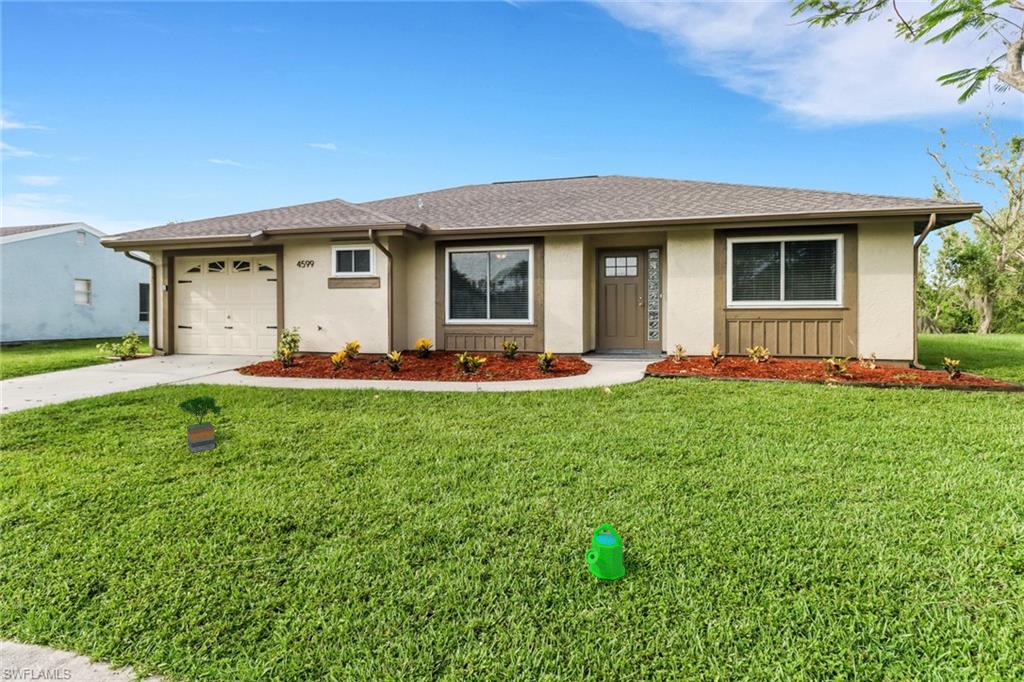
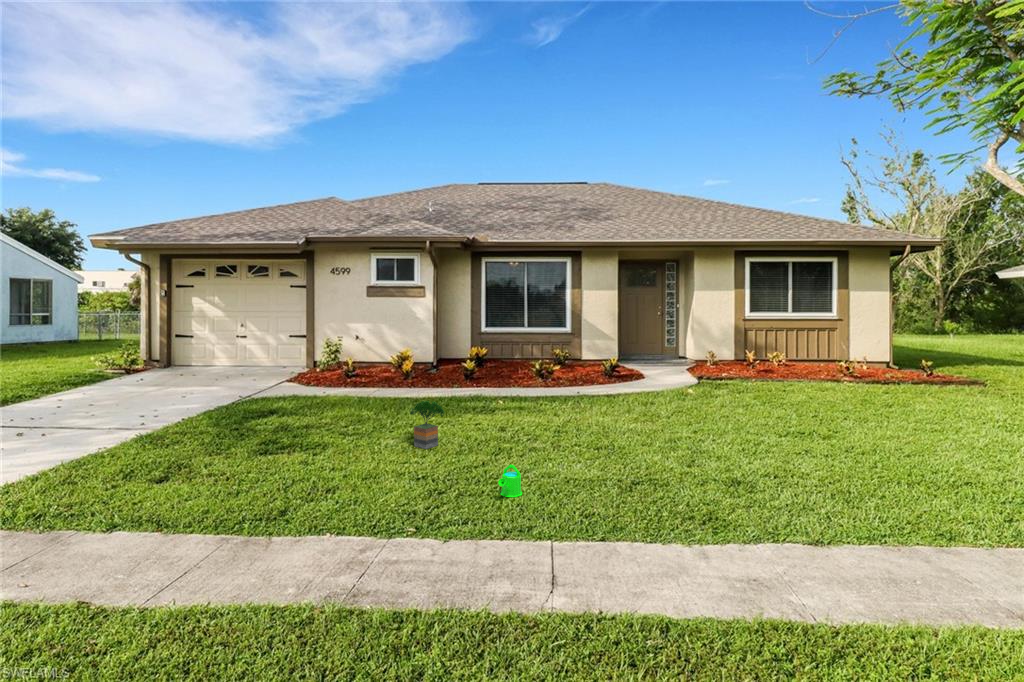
watering can: present [585,523,625,580] -> present [498,464,522,497]

